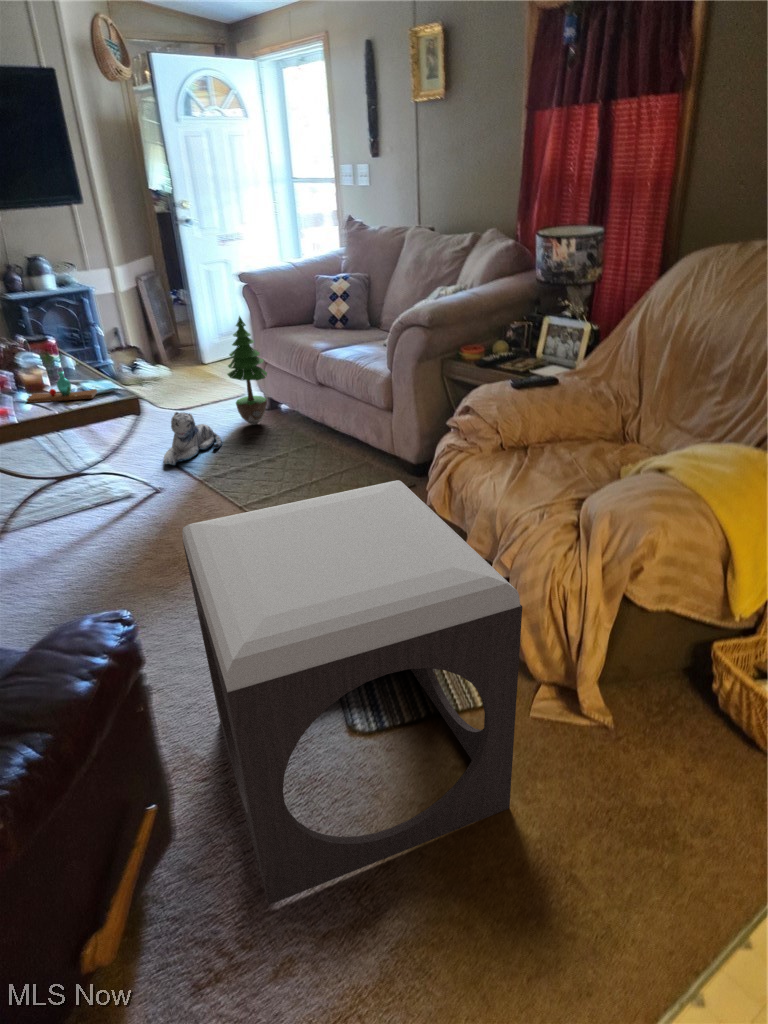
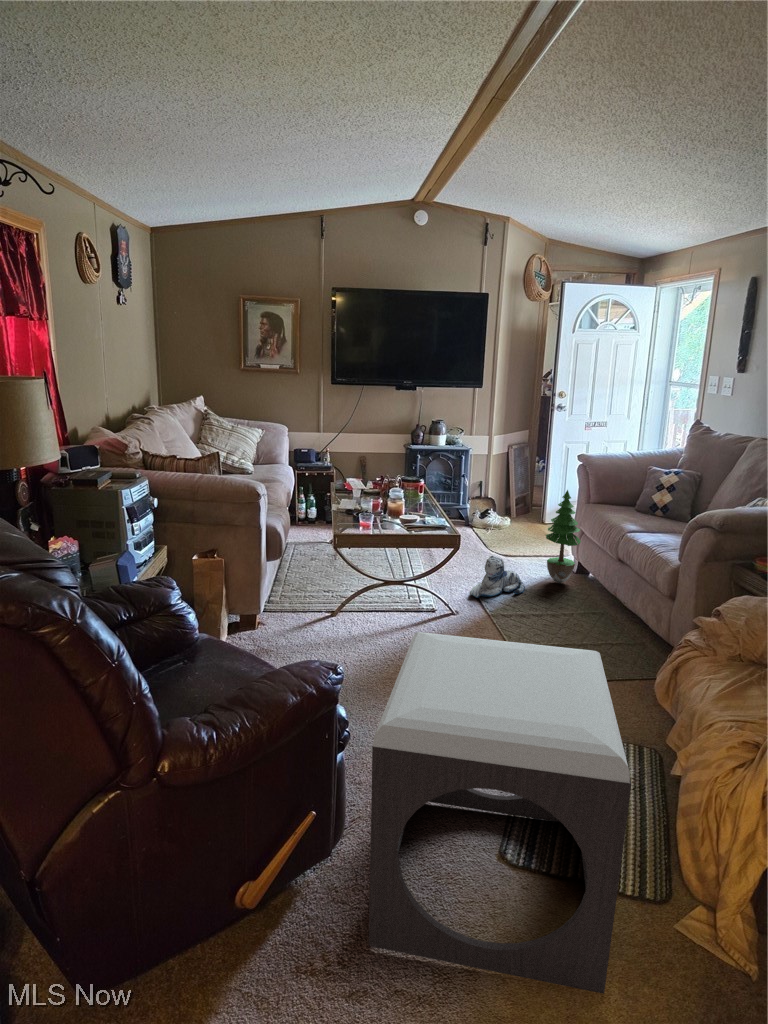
vase: present [27,371,97,403] -> none [382,506,431,530]

